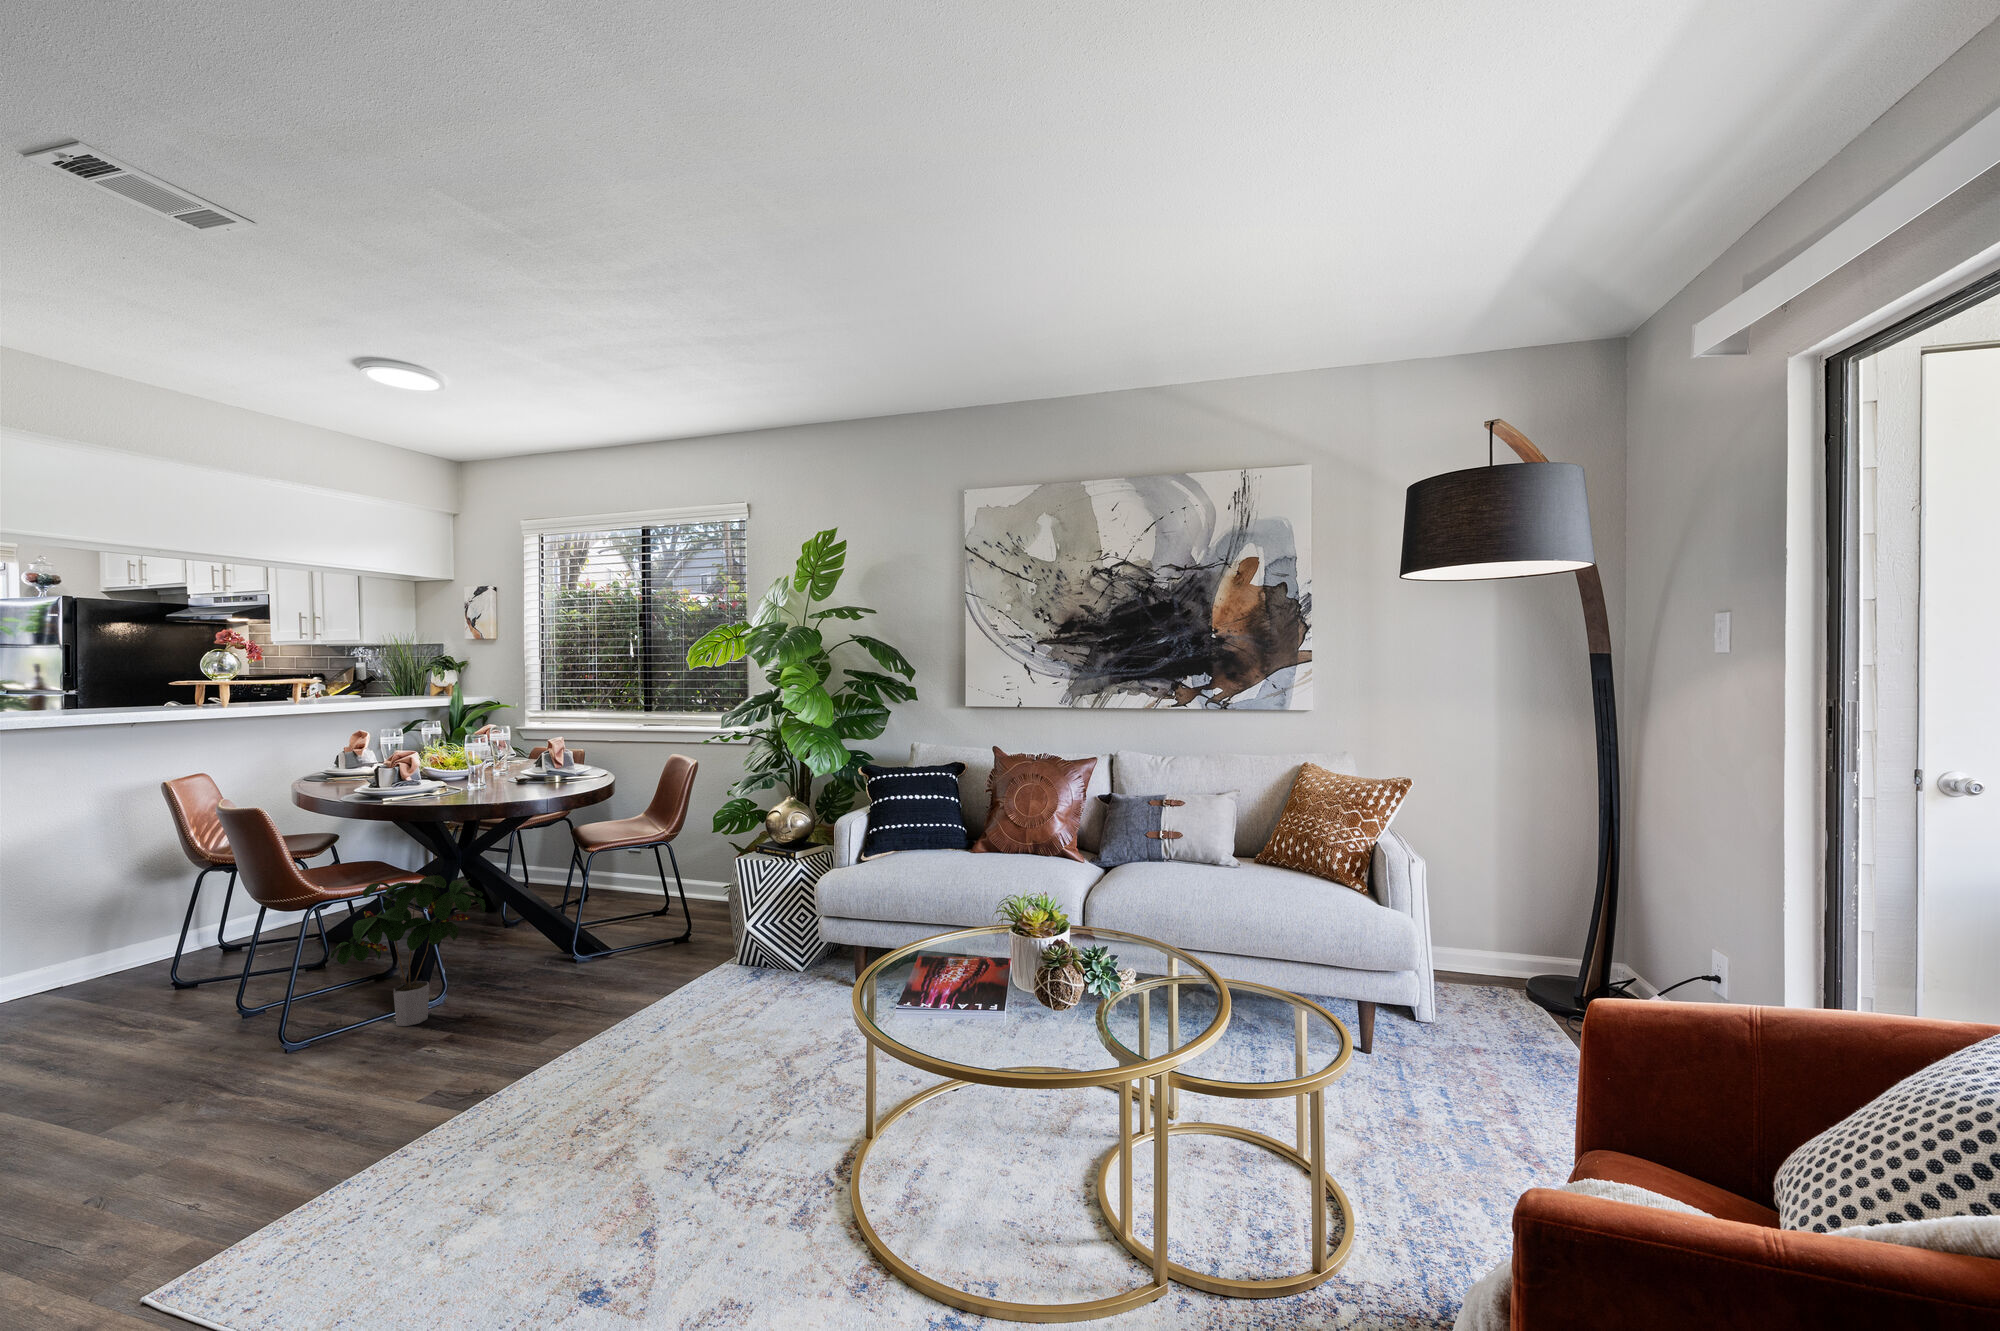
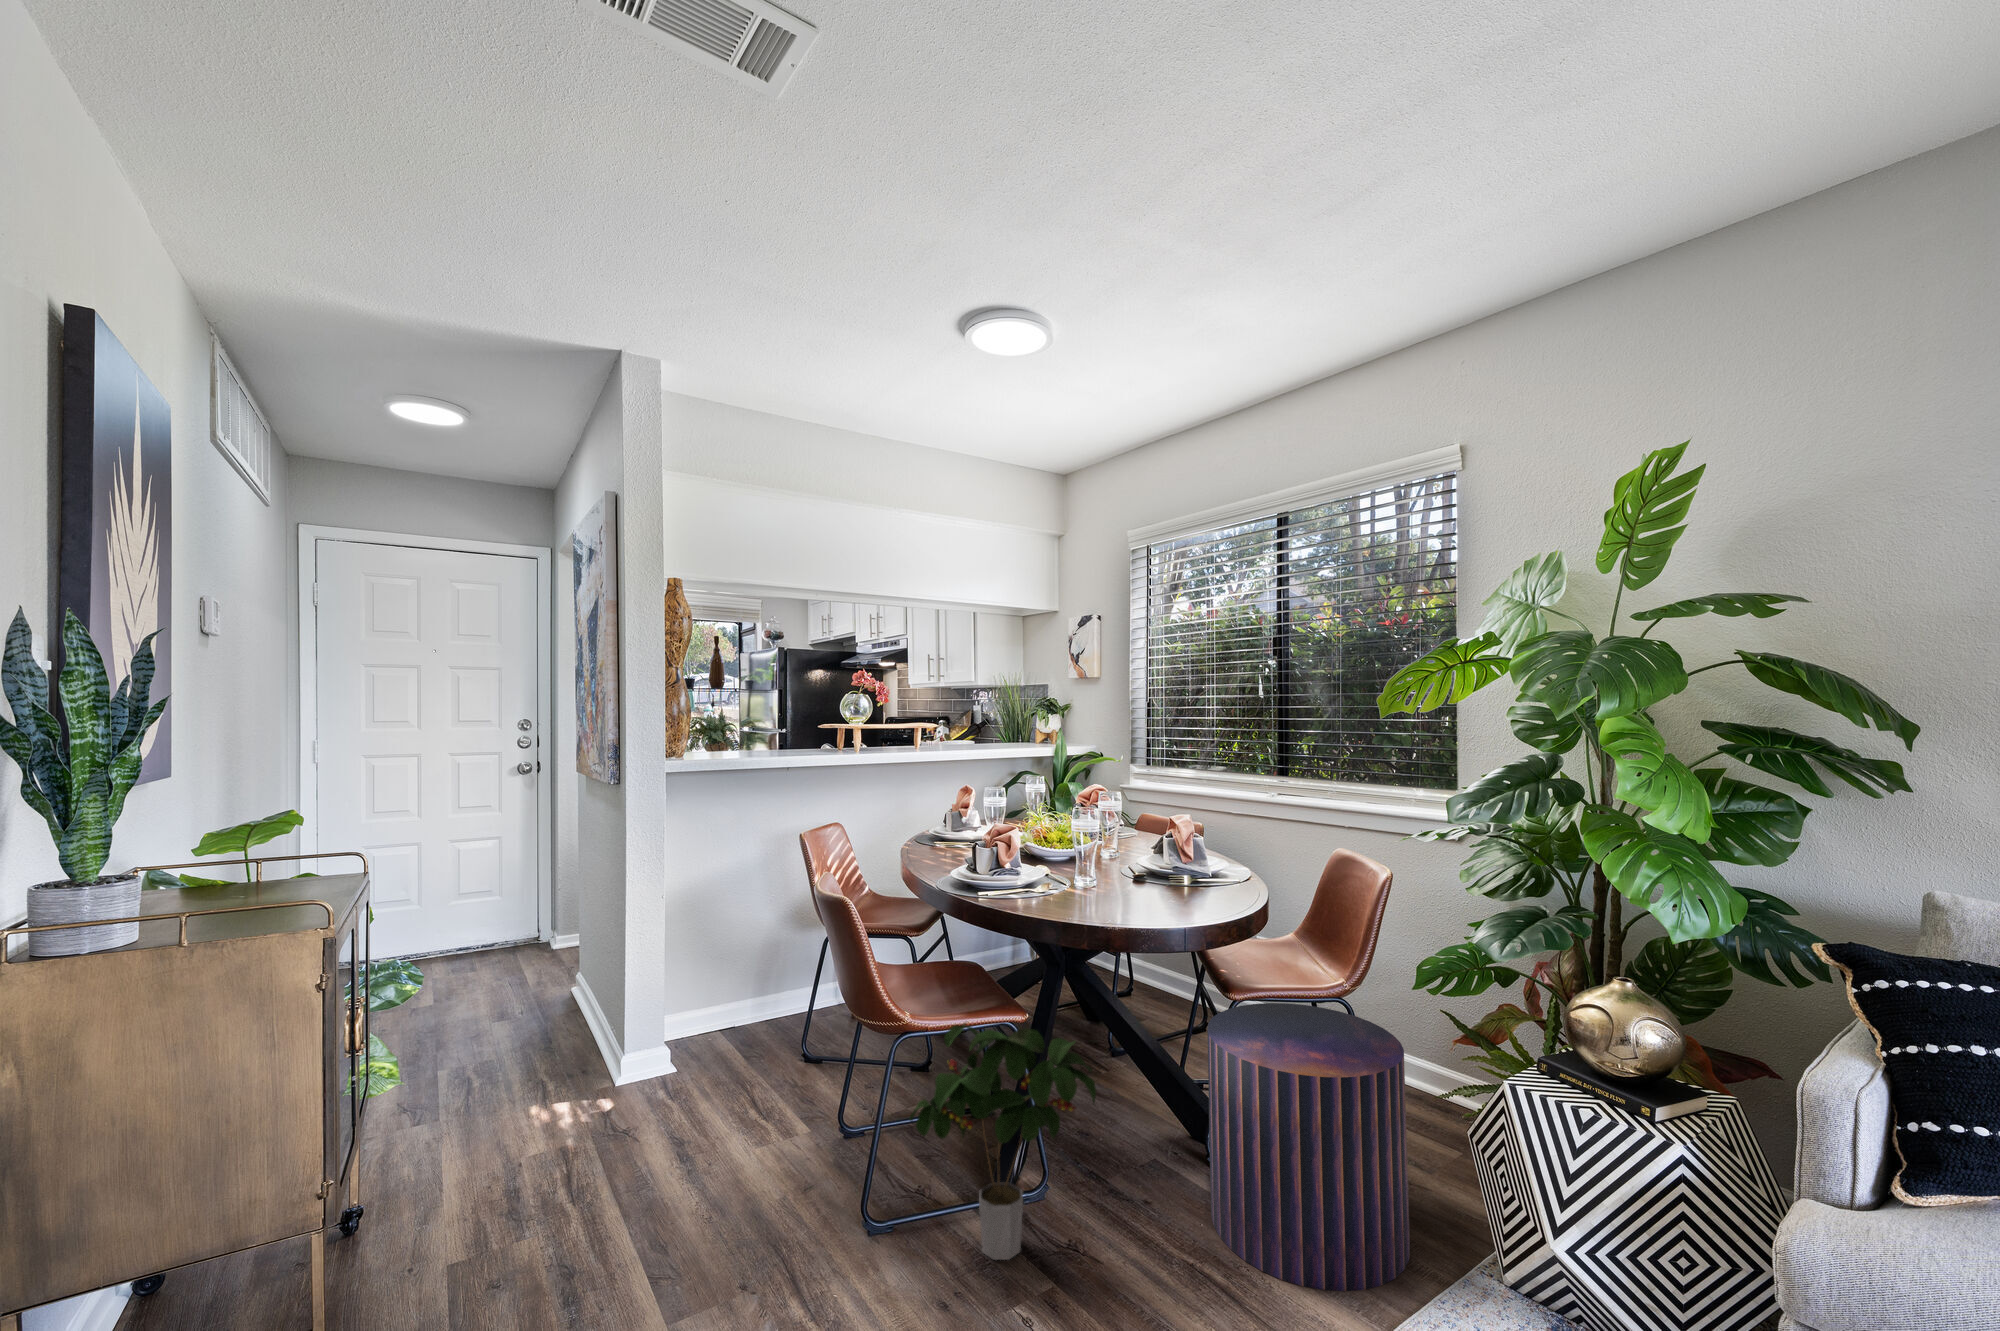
pouf: none [567,846,688,989] -> present [1207,1003,1410,1291]

